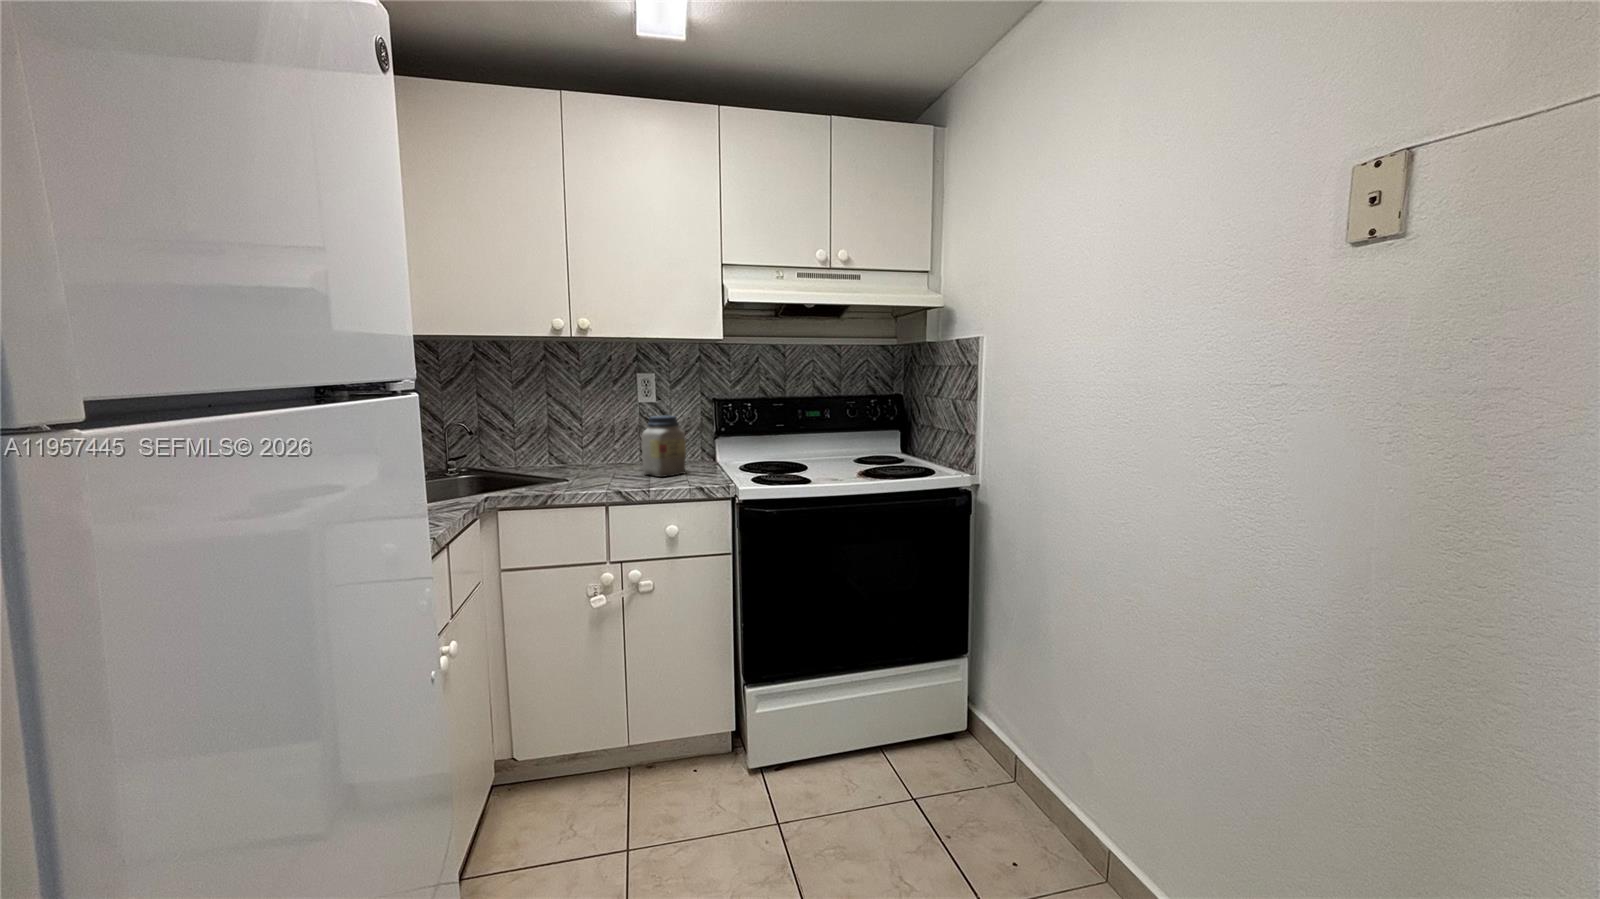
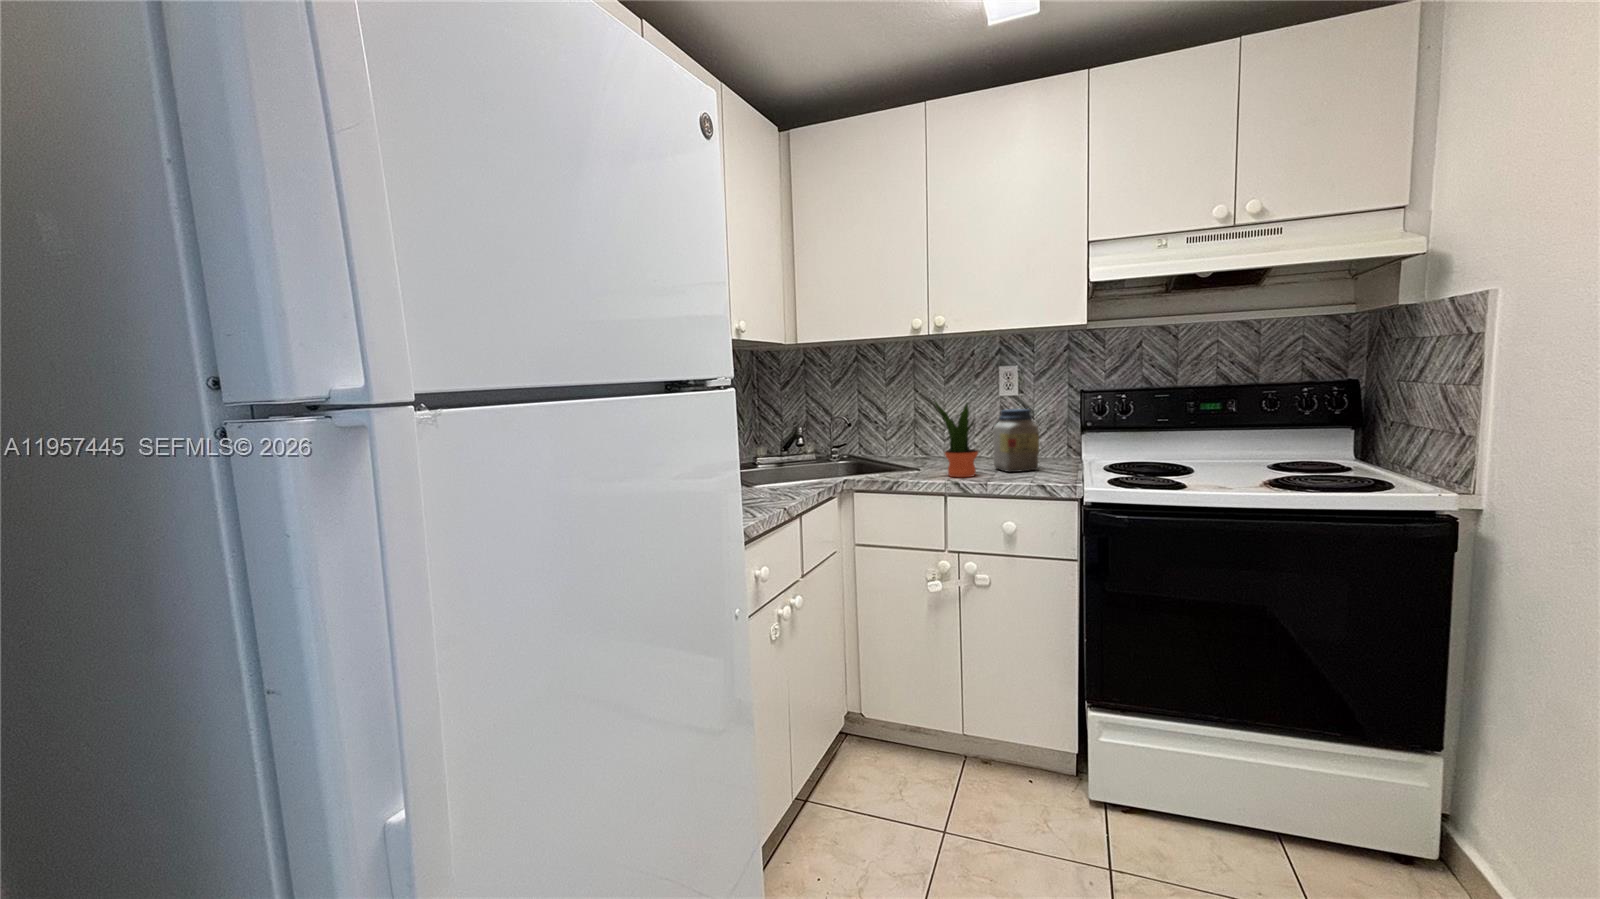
potted plant: none [583,403,632,486] -> present [935,401,978,477]

